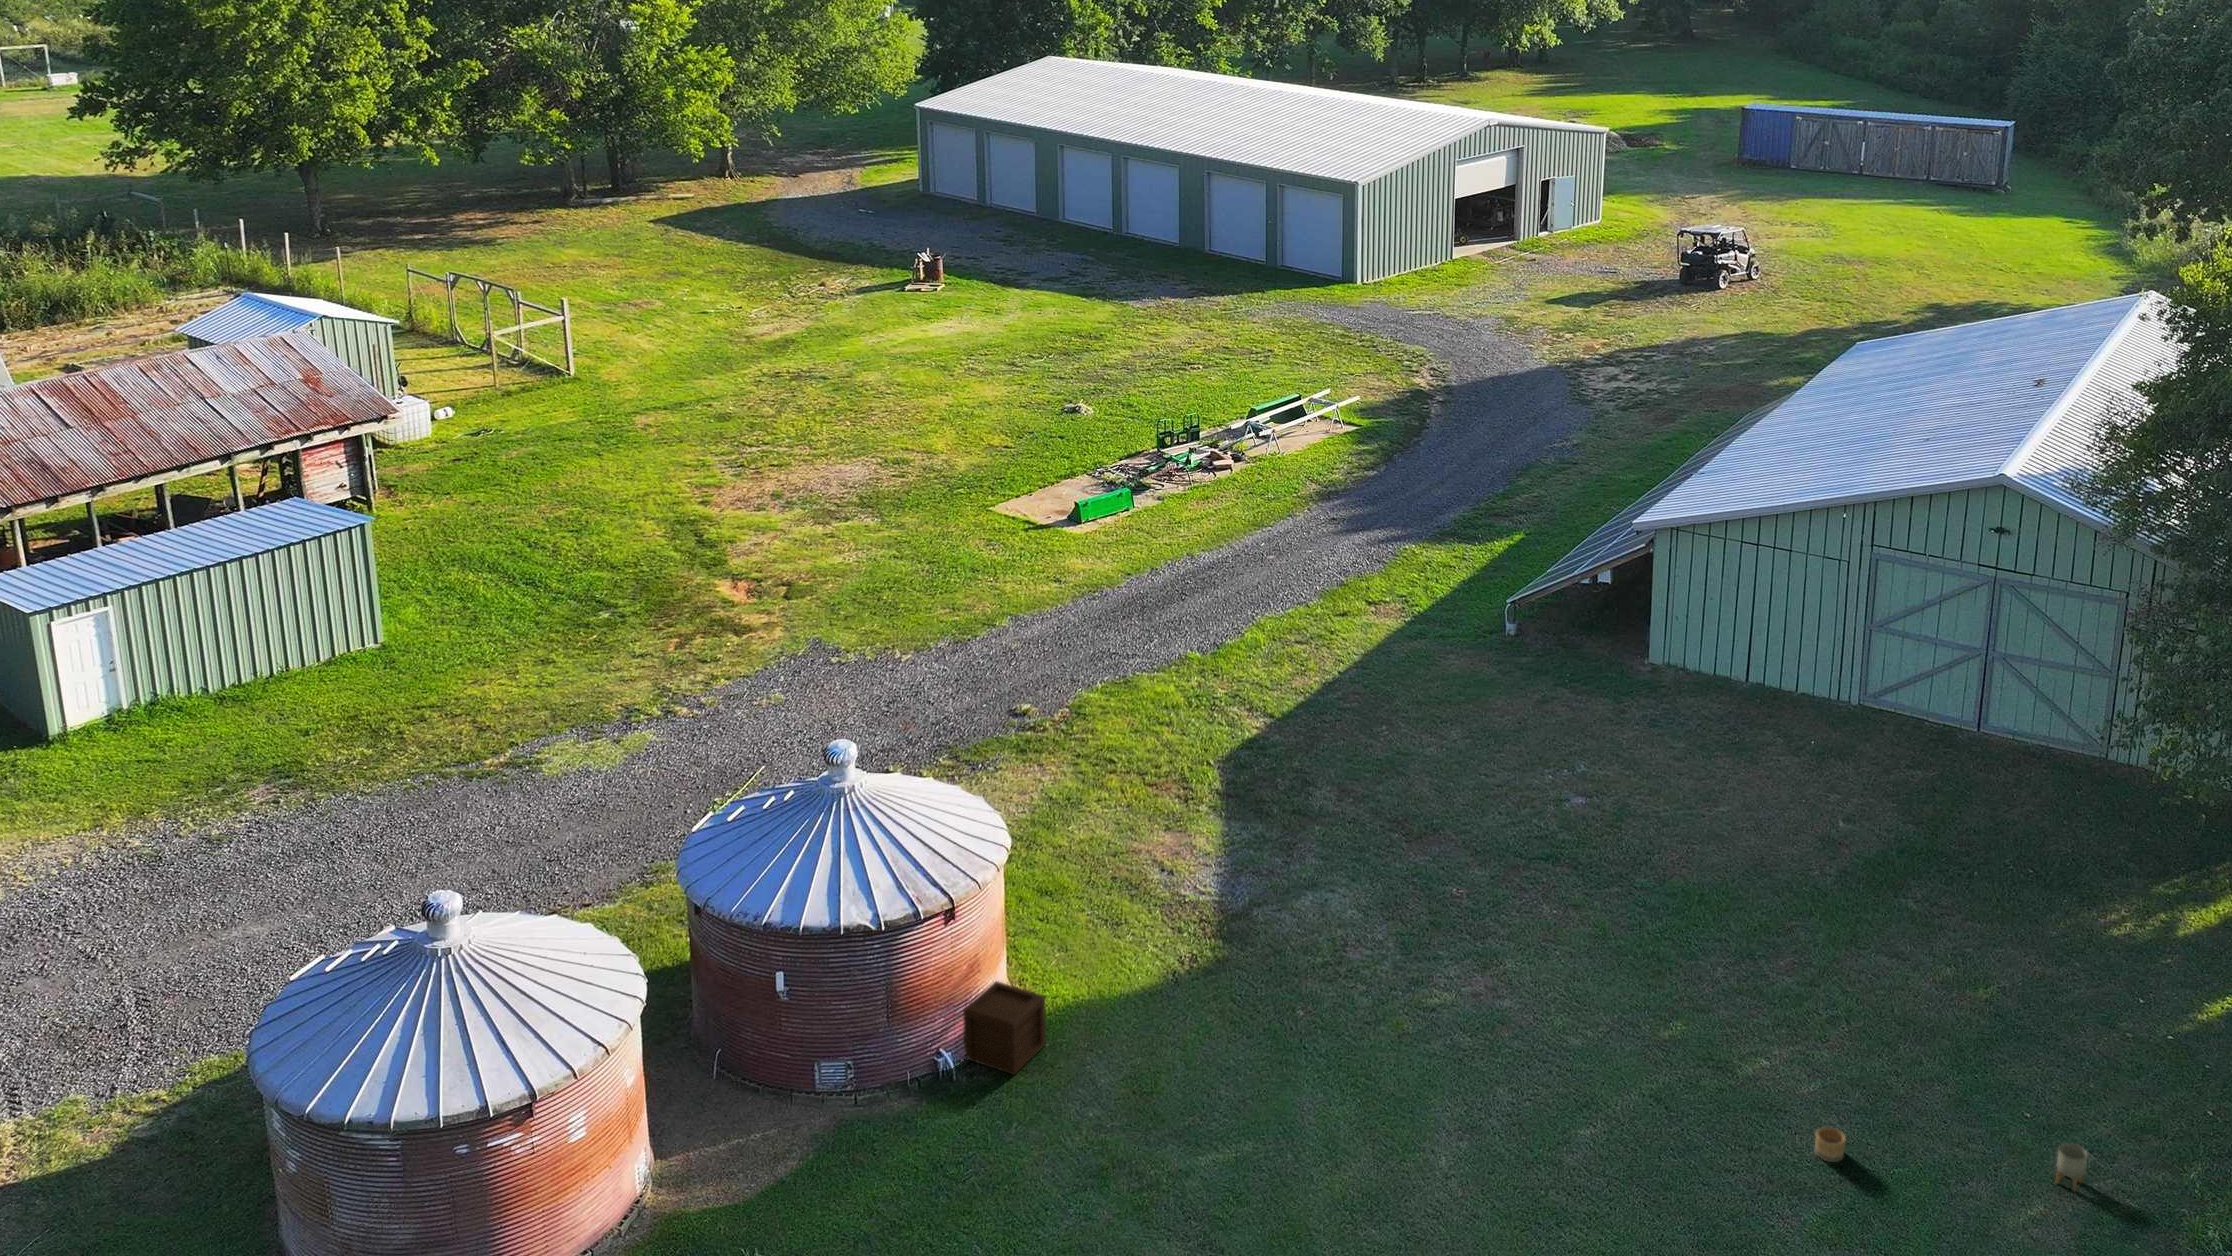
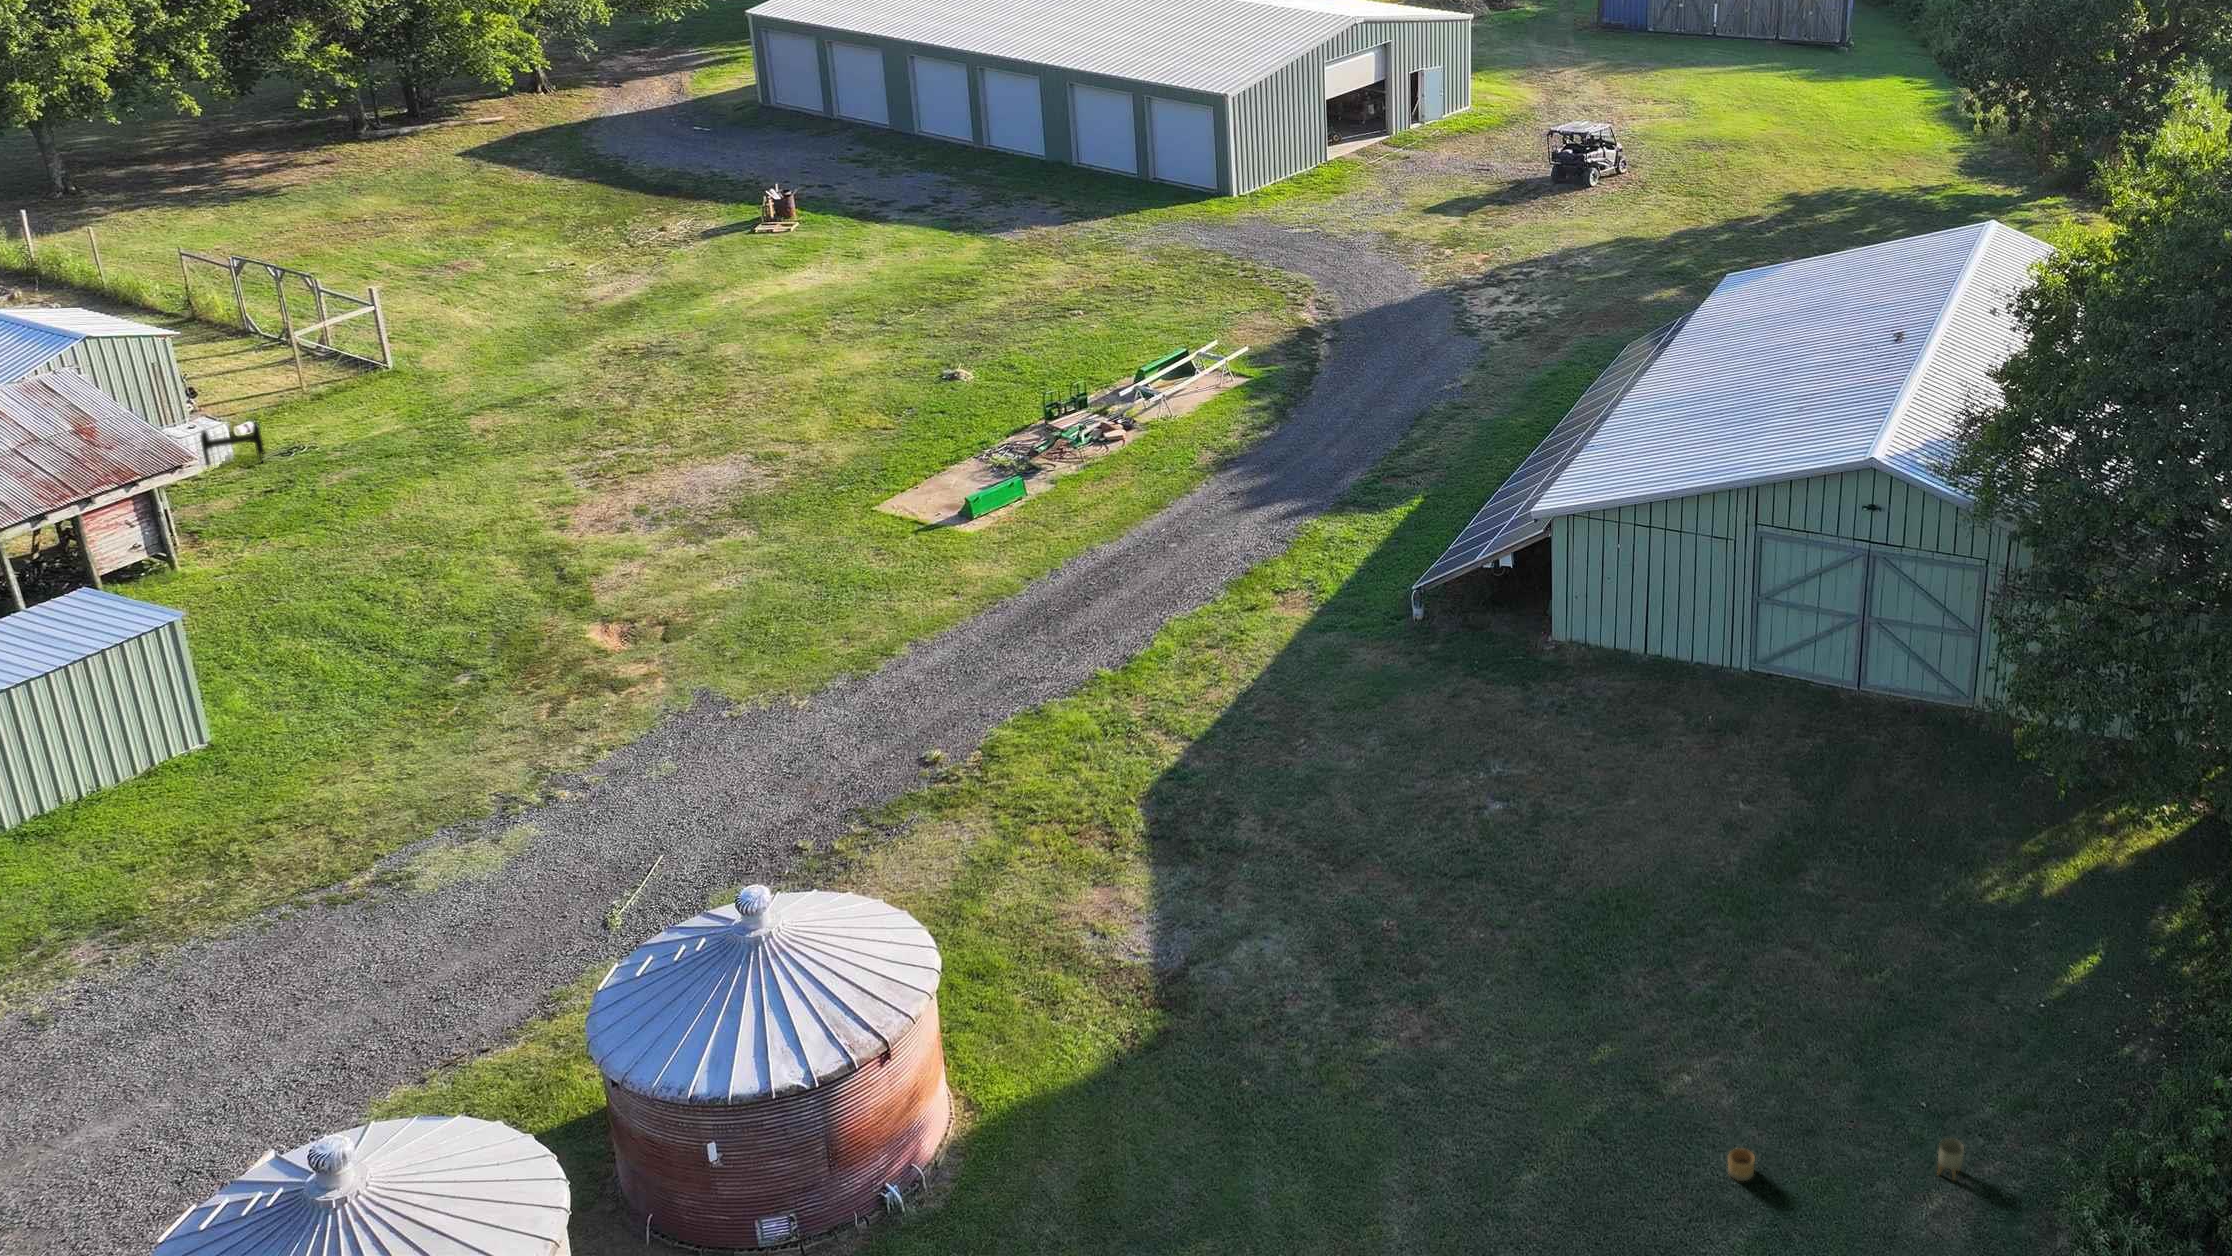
bench: none [409,402,462,441] -> present [200,423,265,466]
wooden crate: present [963,981,1046,1075] -> none [906,1101,992,1196]

